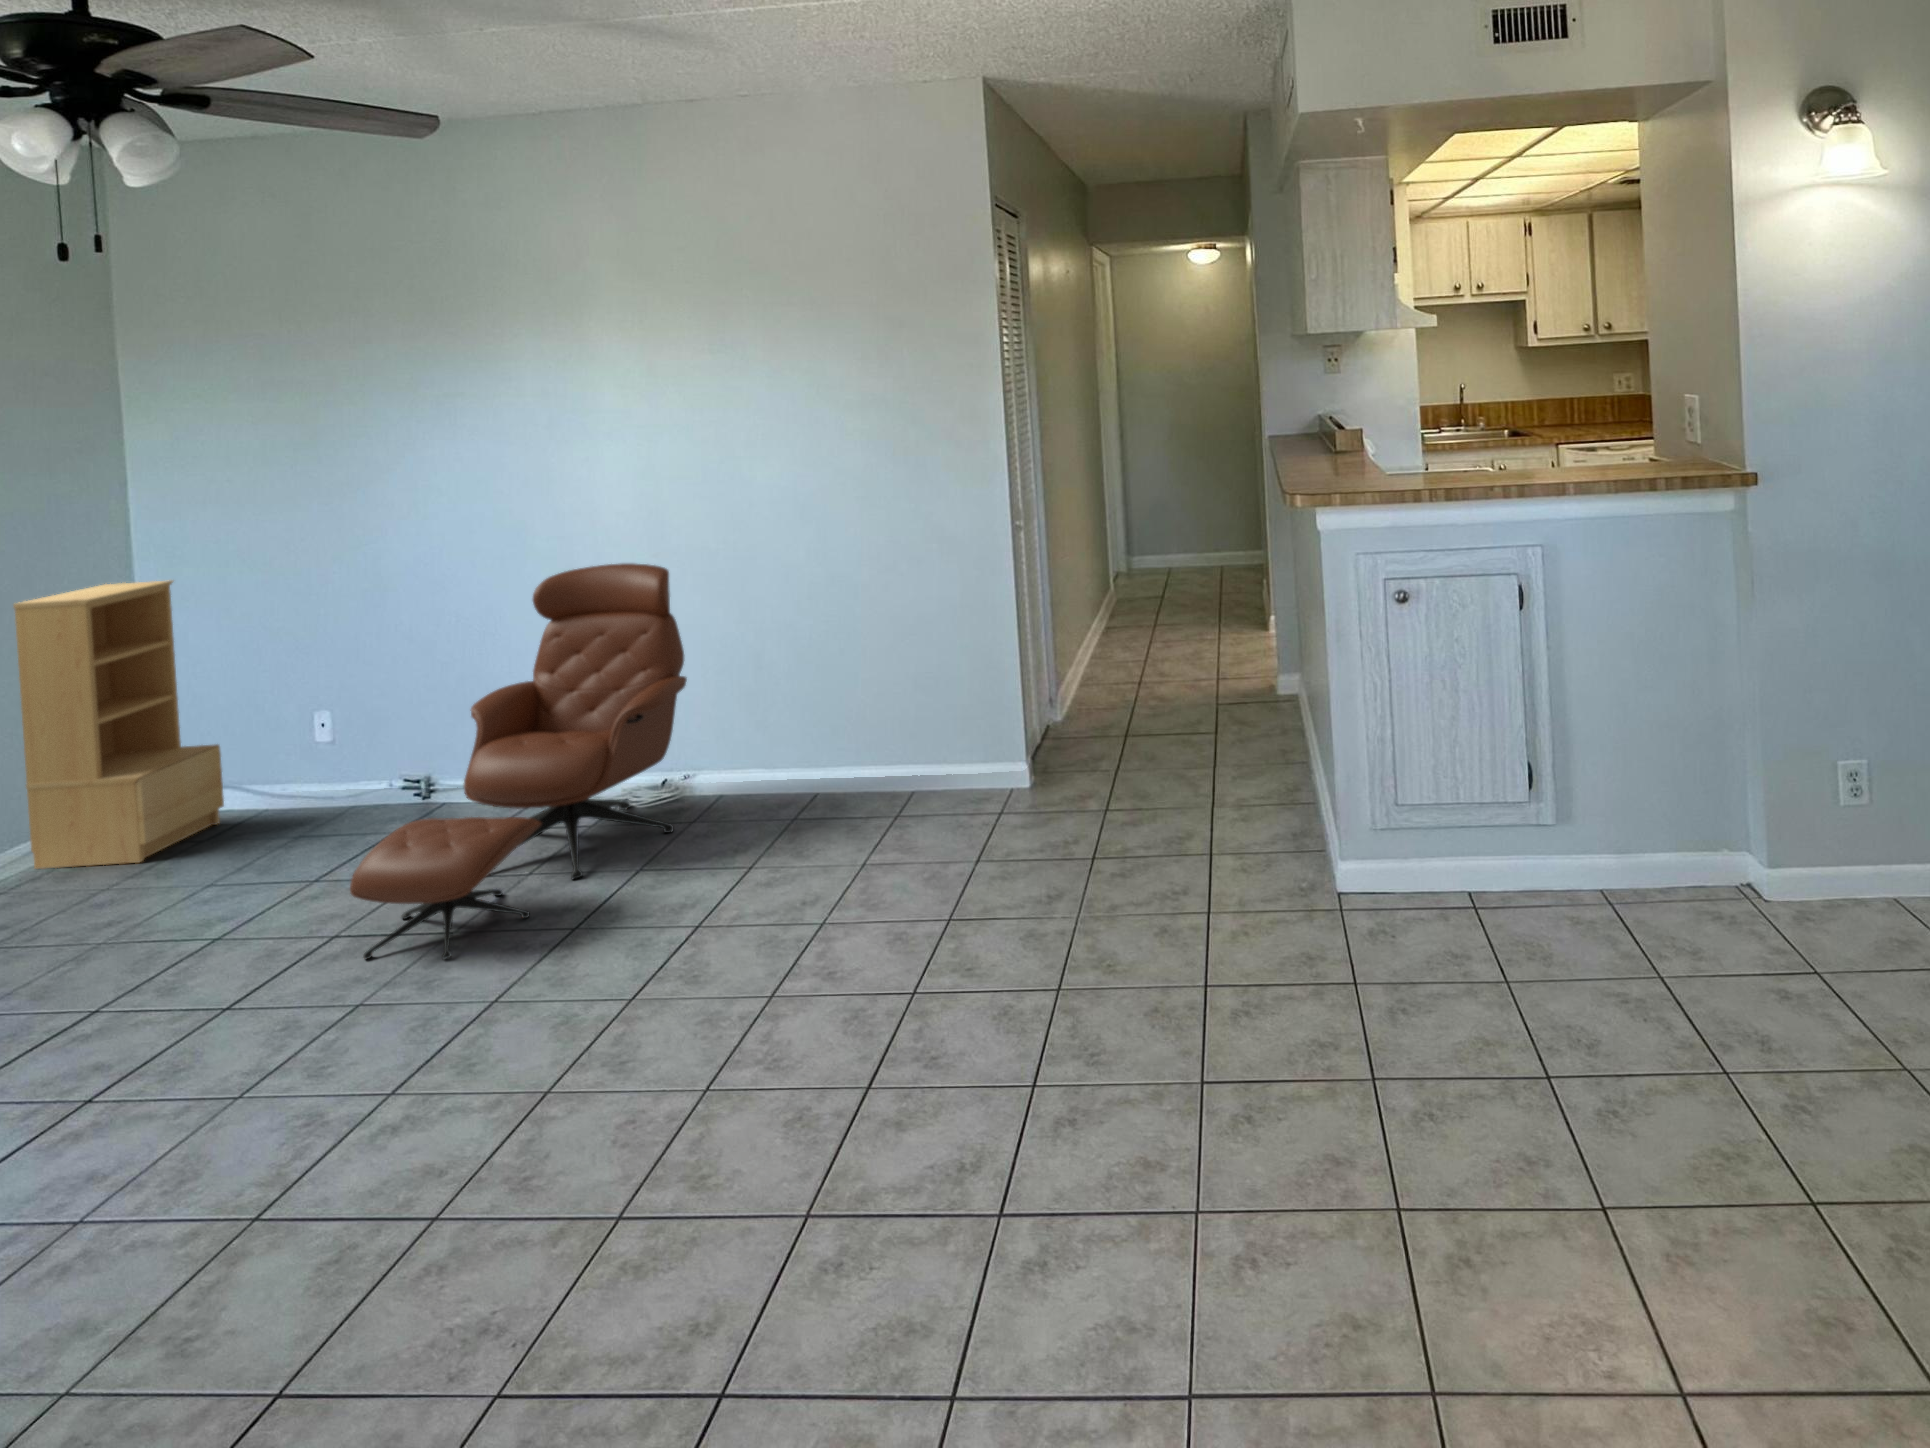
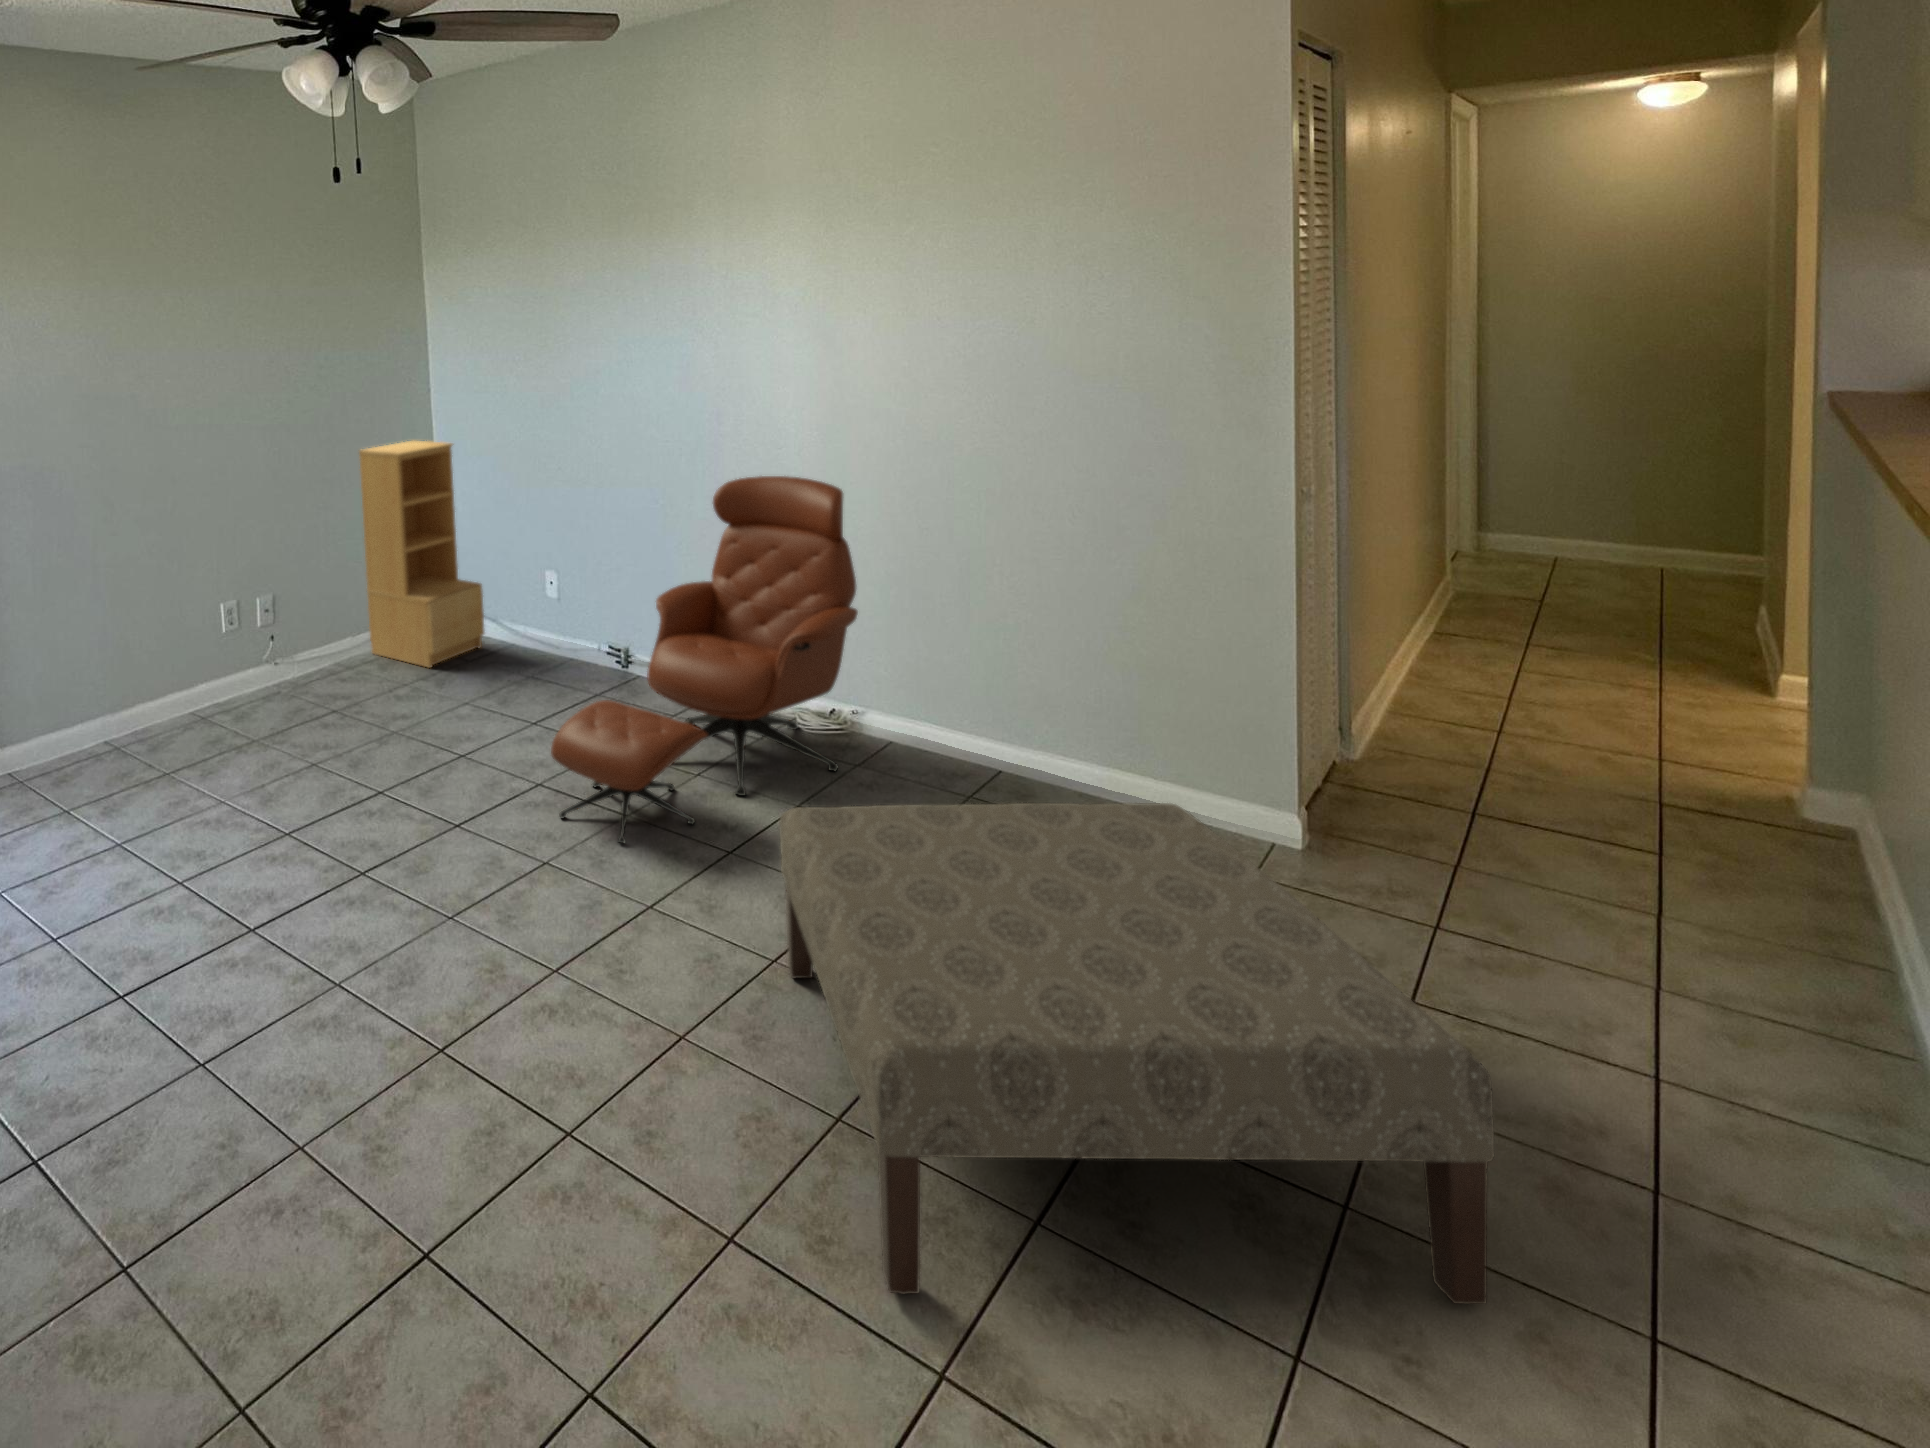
ottoman: none [629,760,1126,1185] -> present [780,803,1494,1304]

